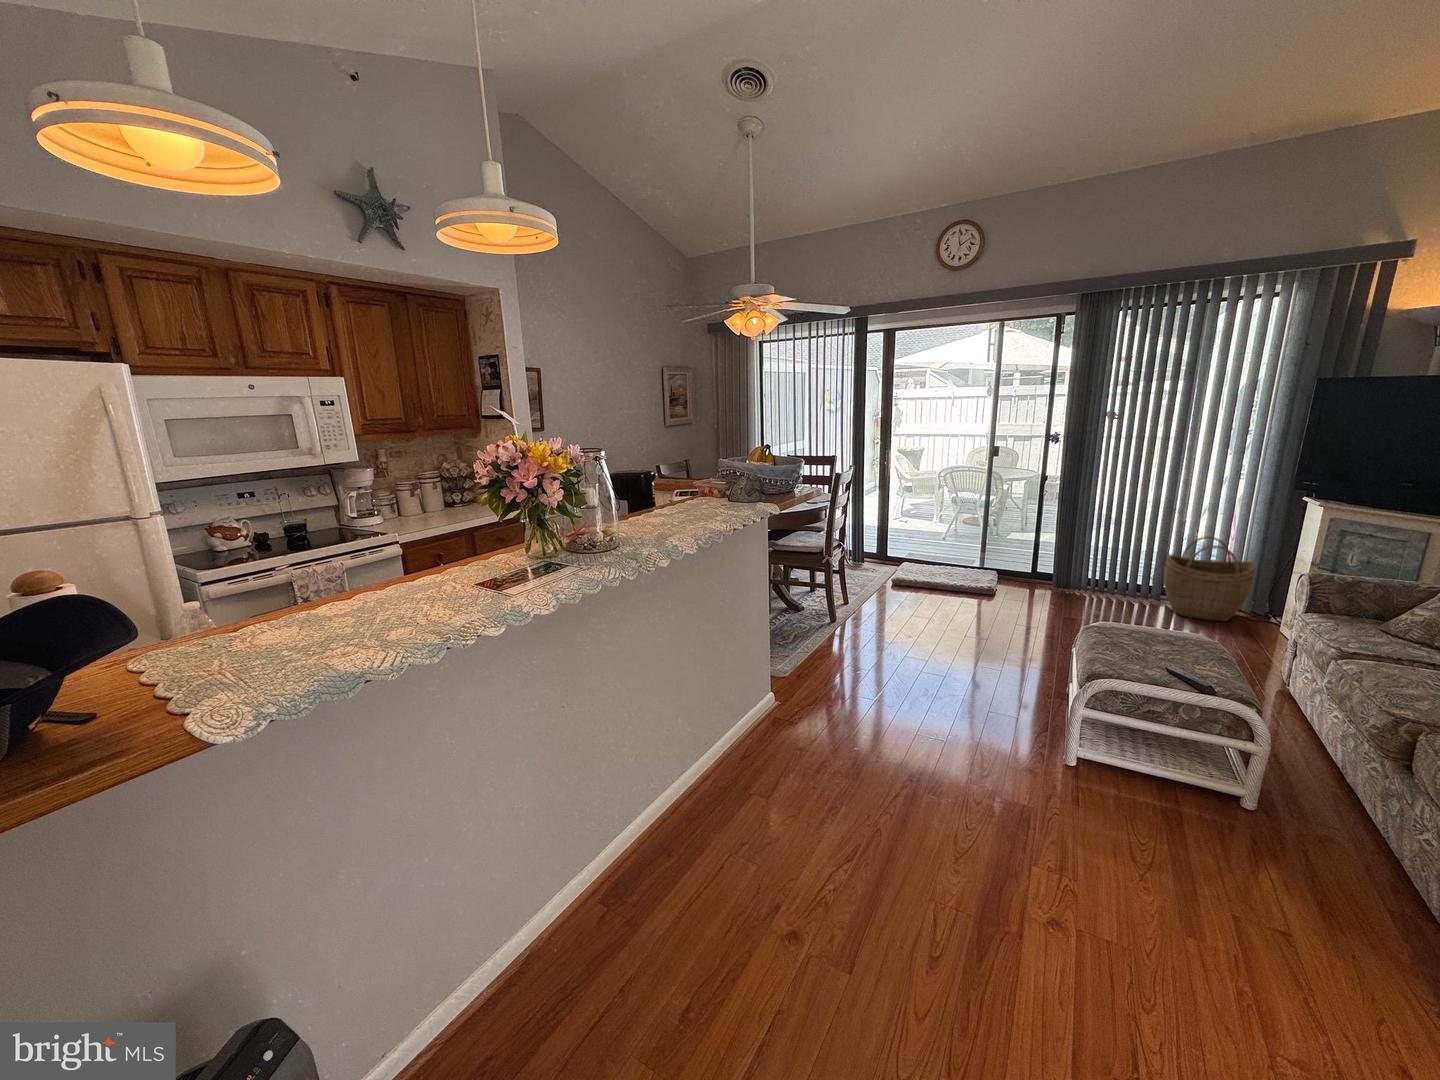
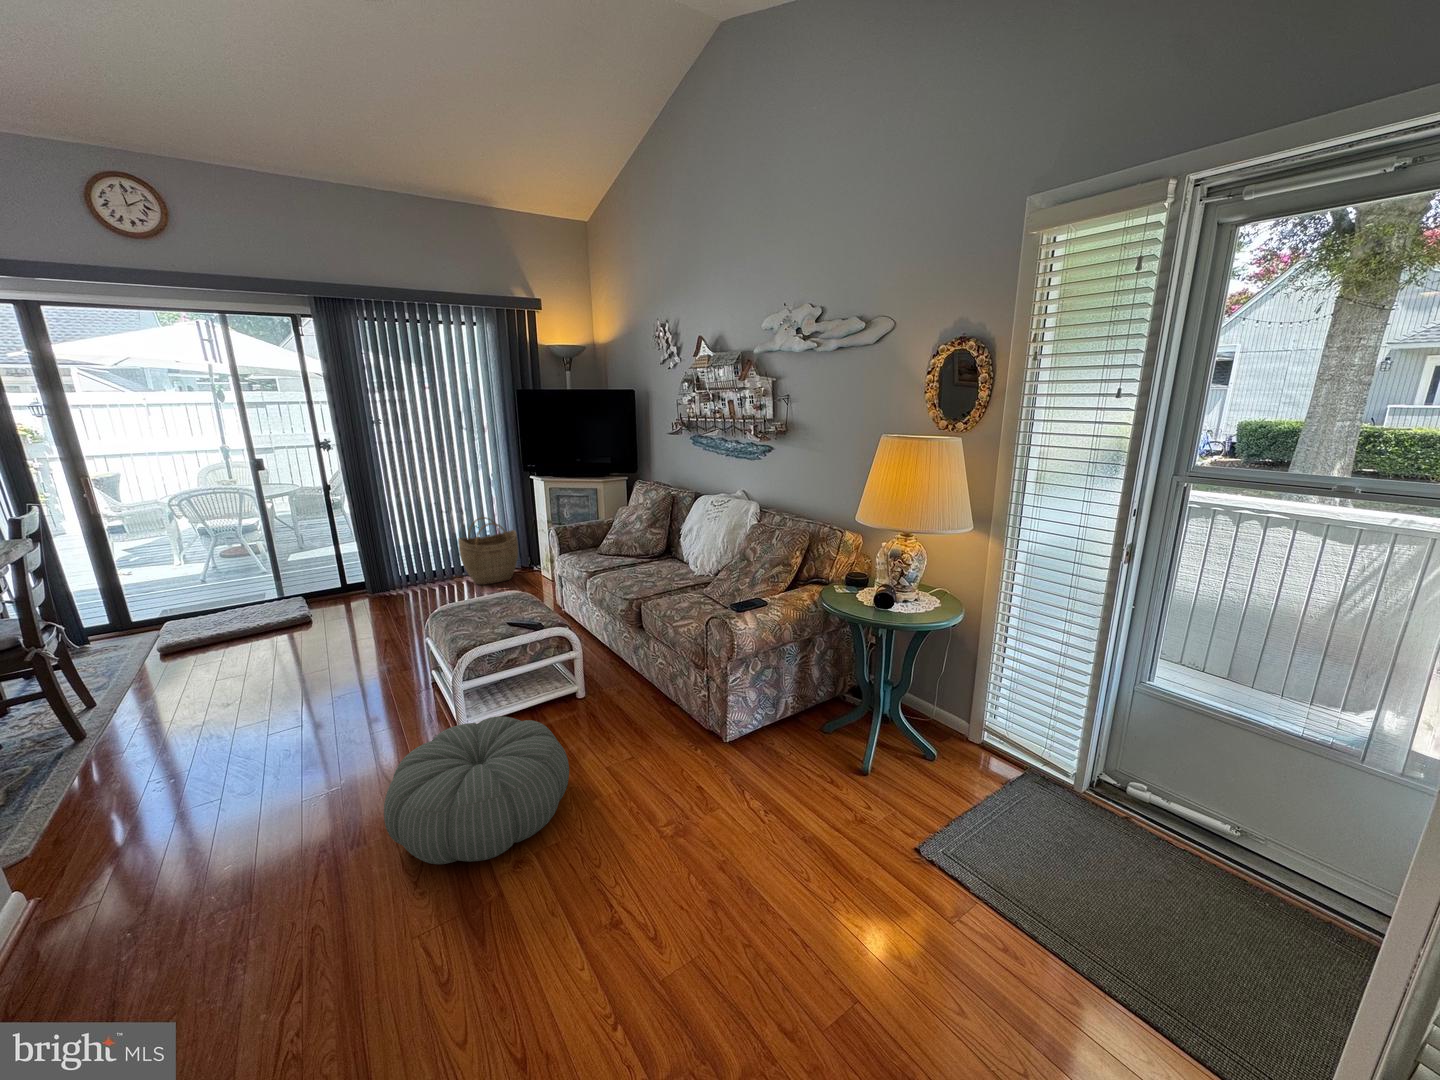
pouf: none [952,743,1168,912] -> present [384,716,569,864]

